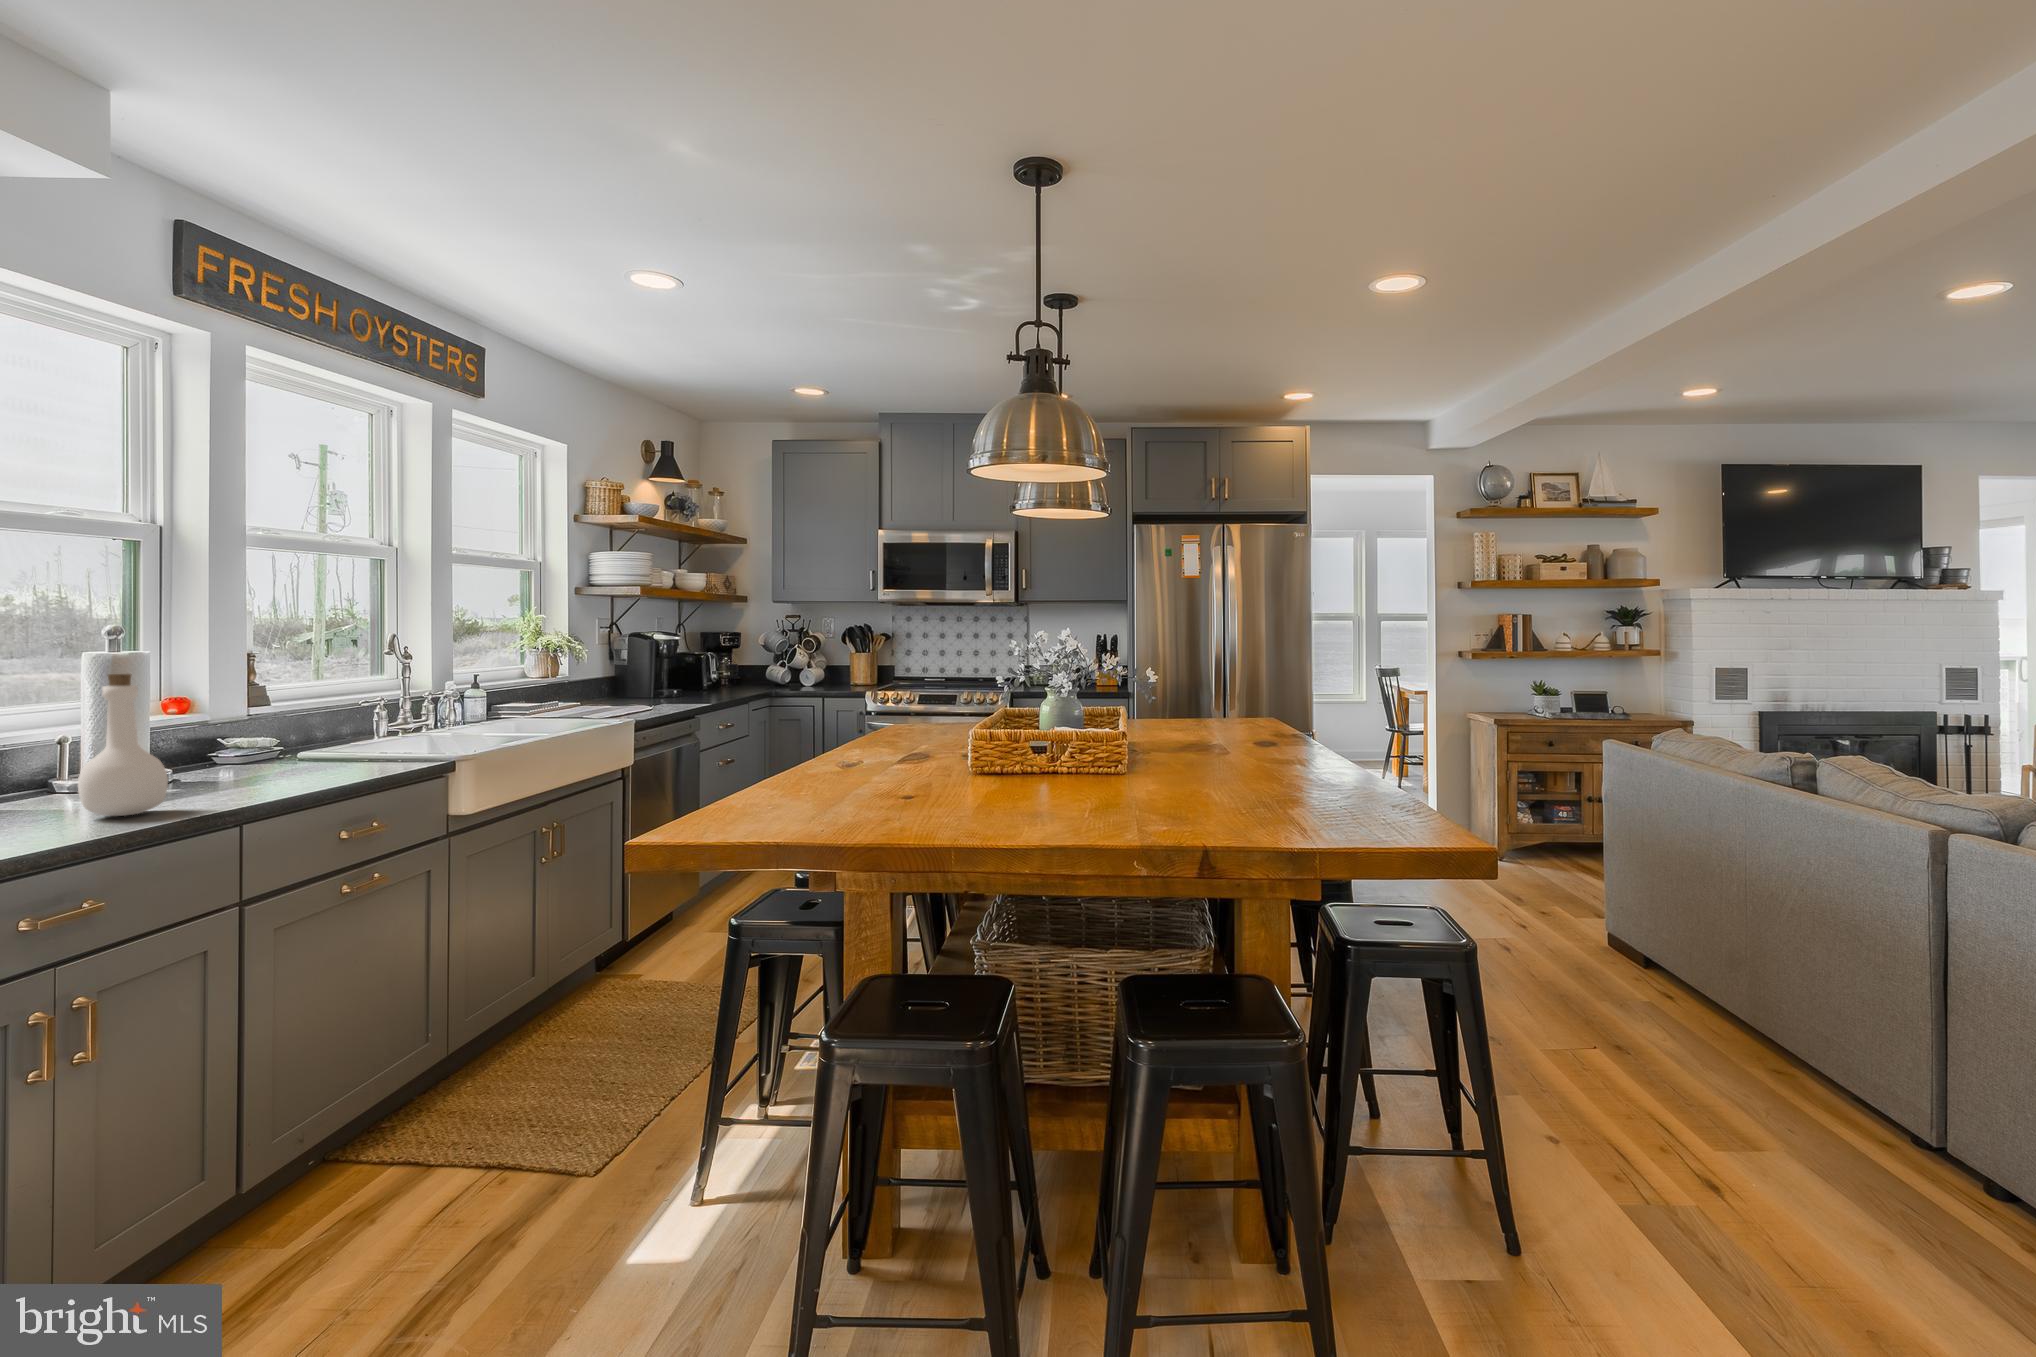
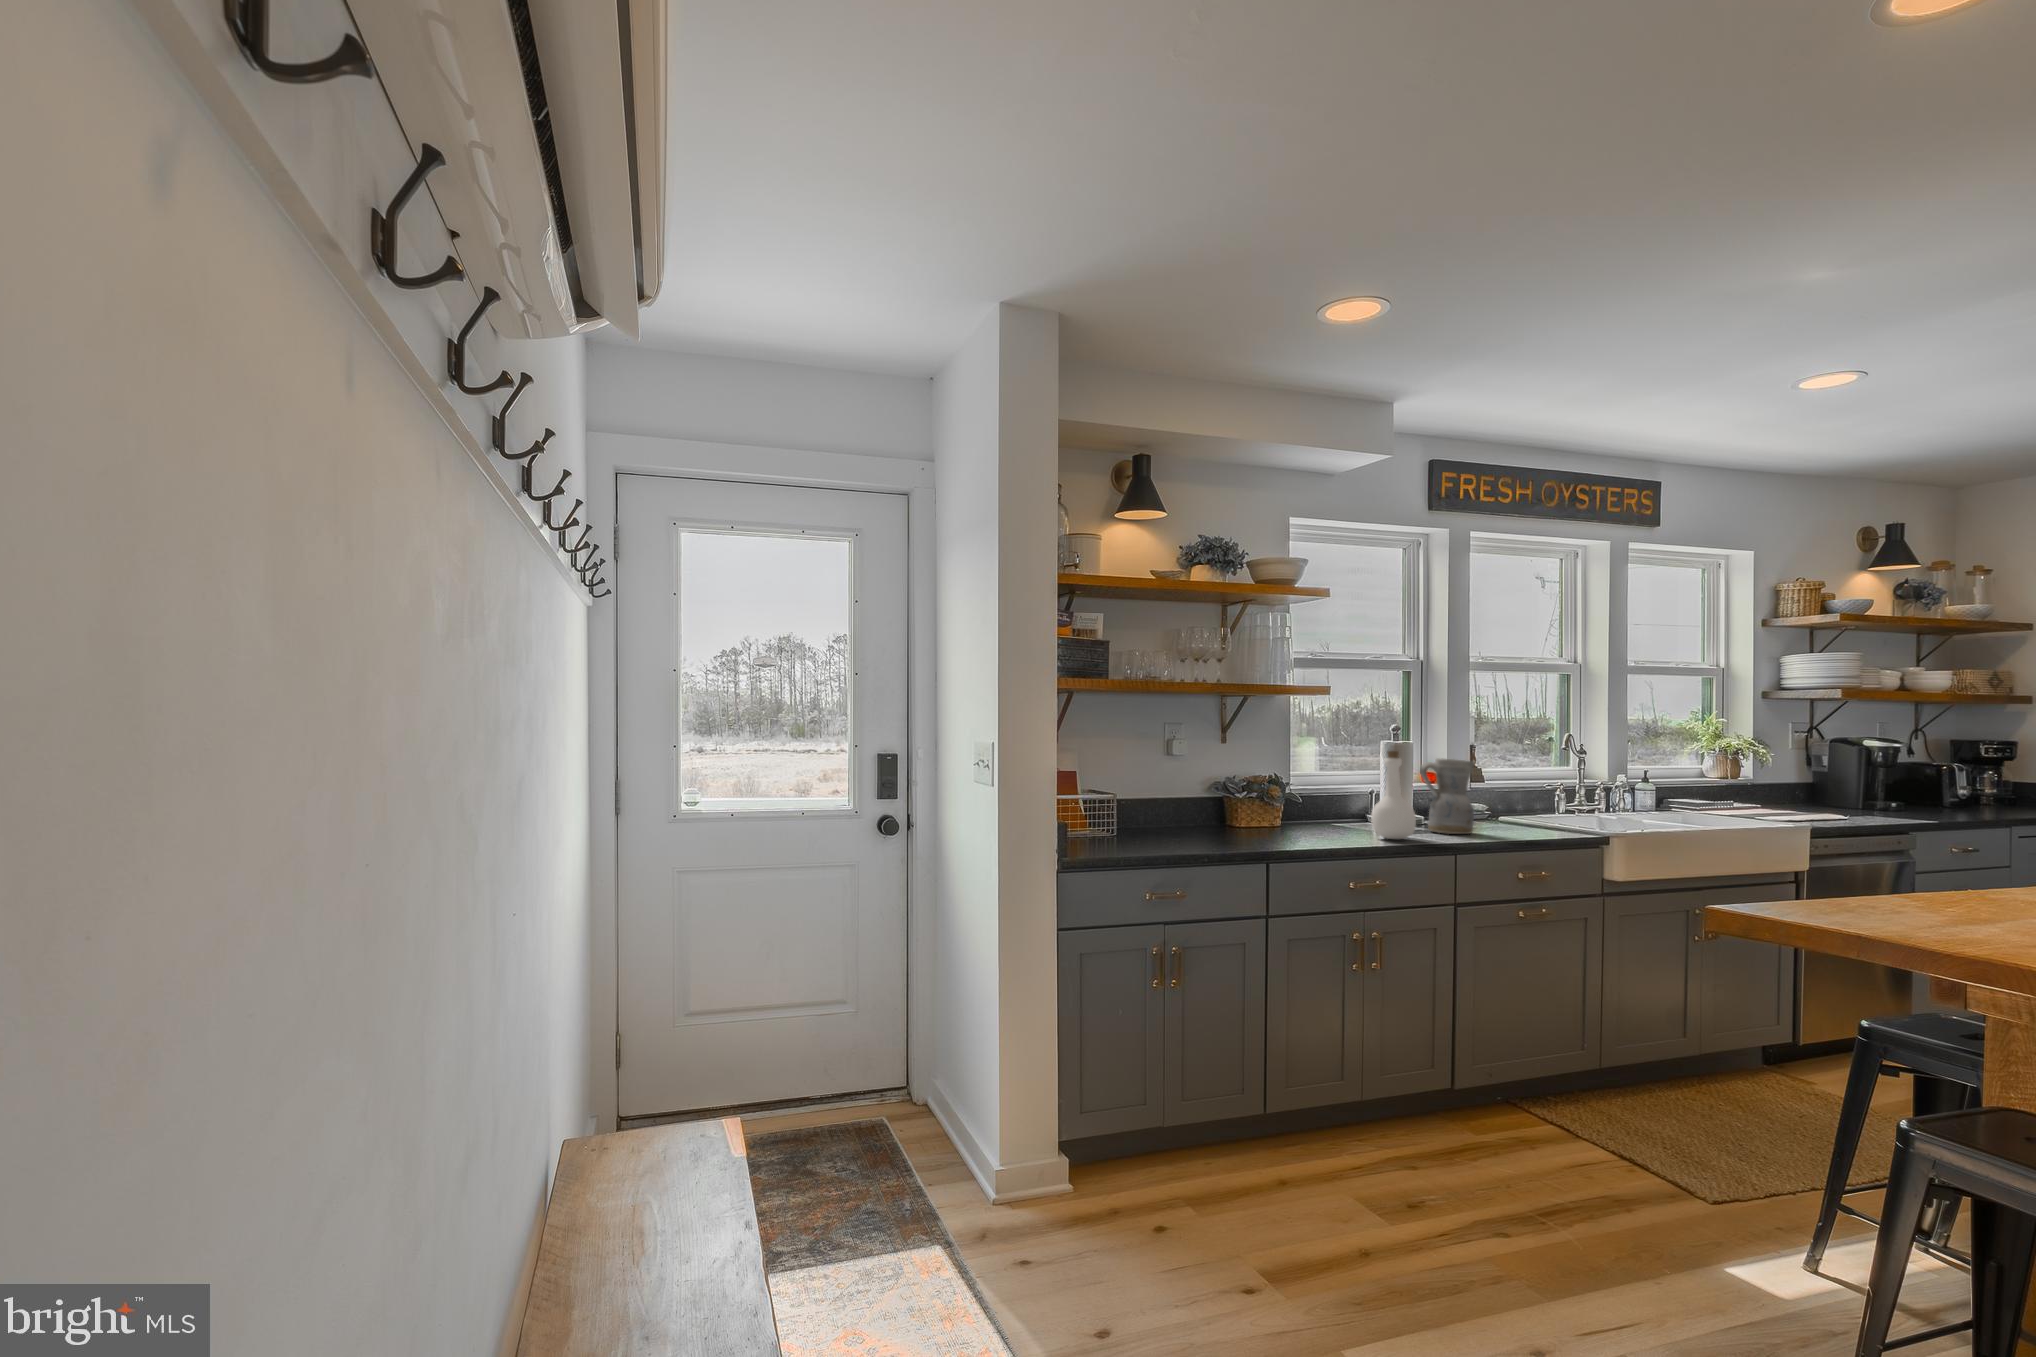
ceramic pitcher: none [170,679,264,791] -> present [1420,758,1474,834]

